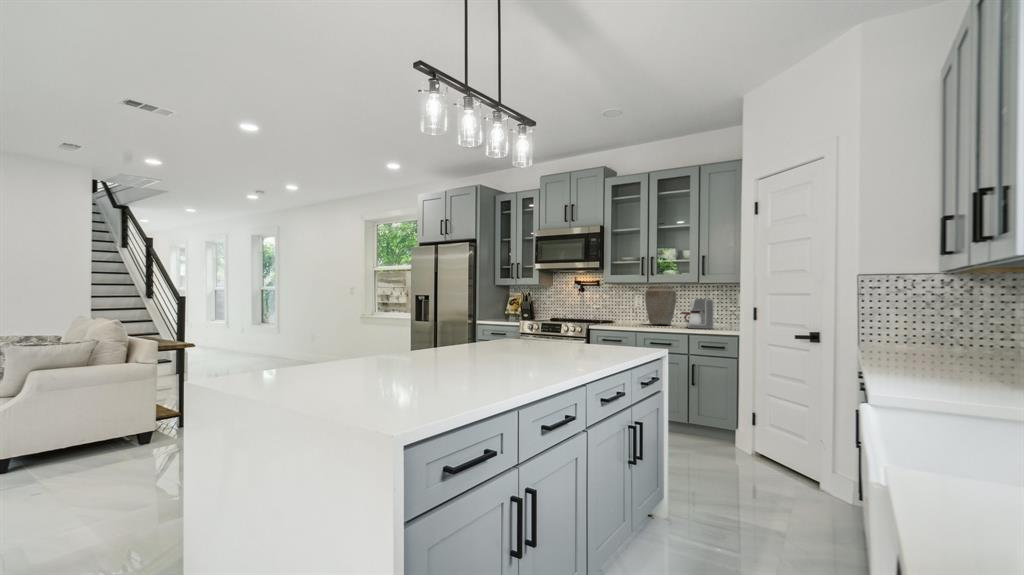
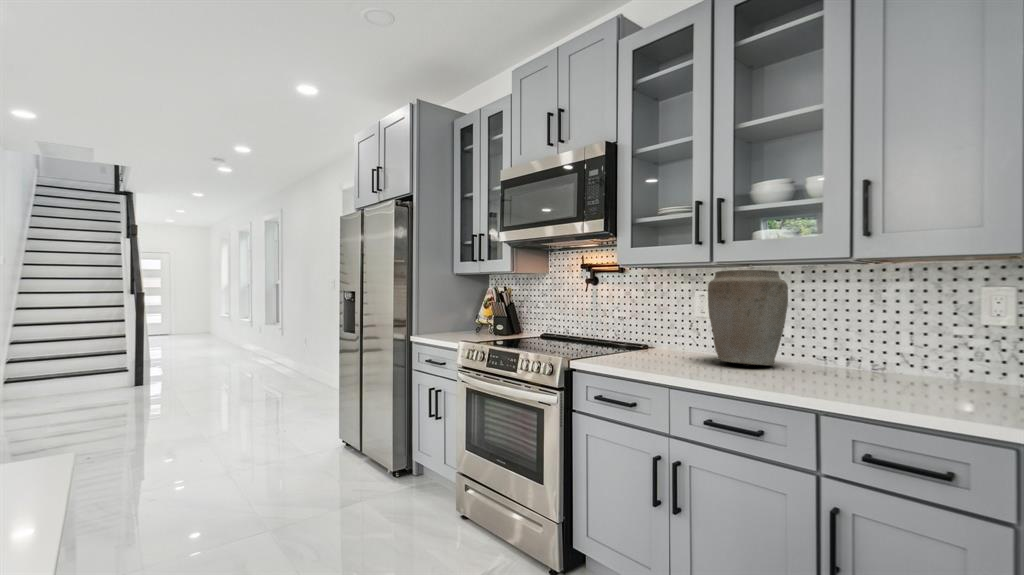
coffee maker: present [681,299,714,329] -> none [797,302,904,399]

